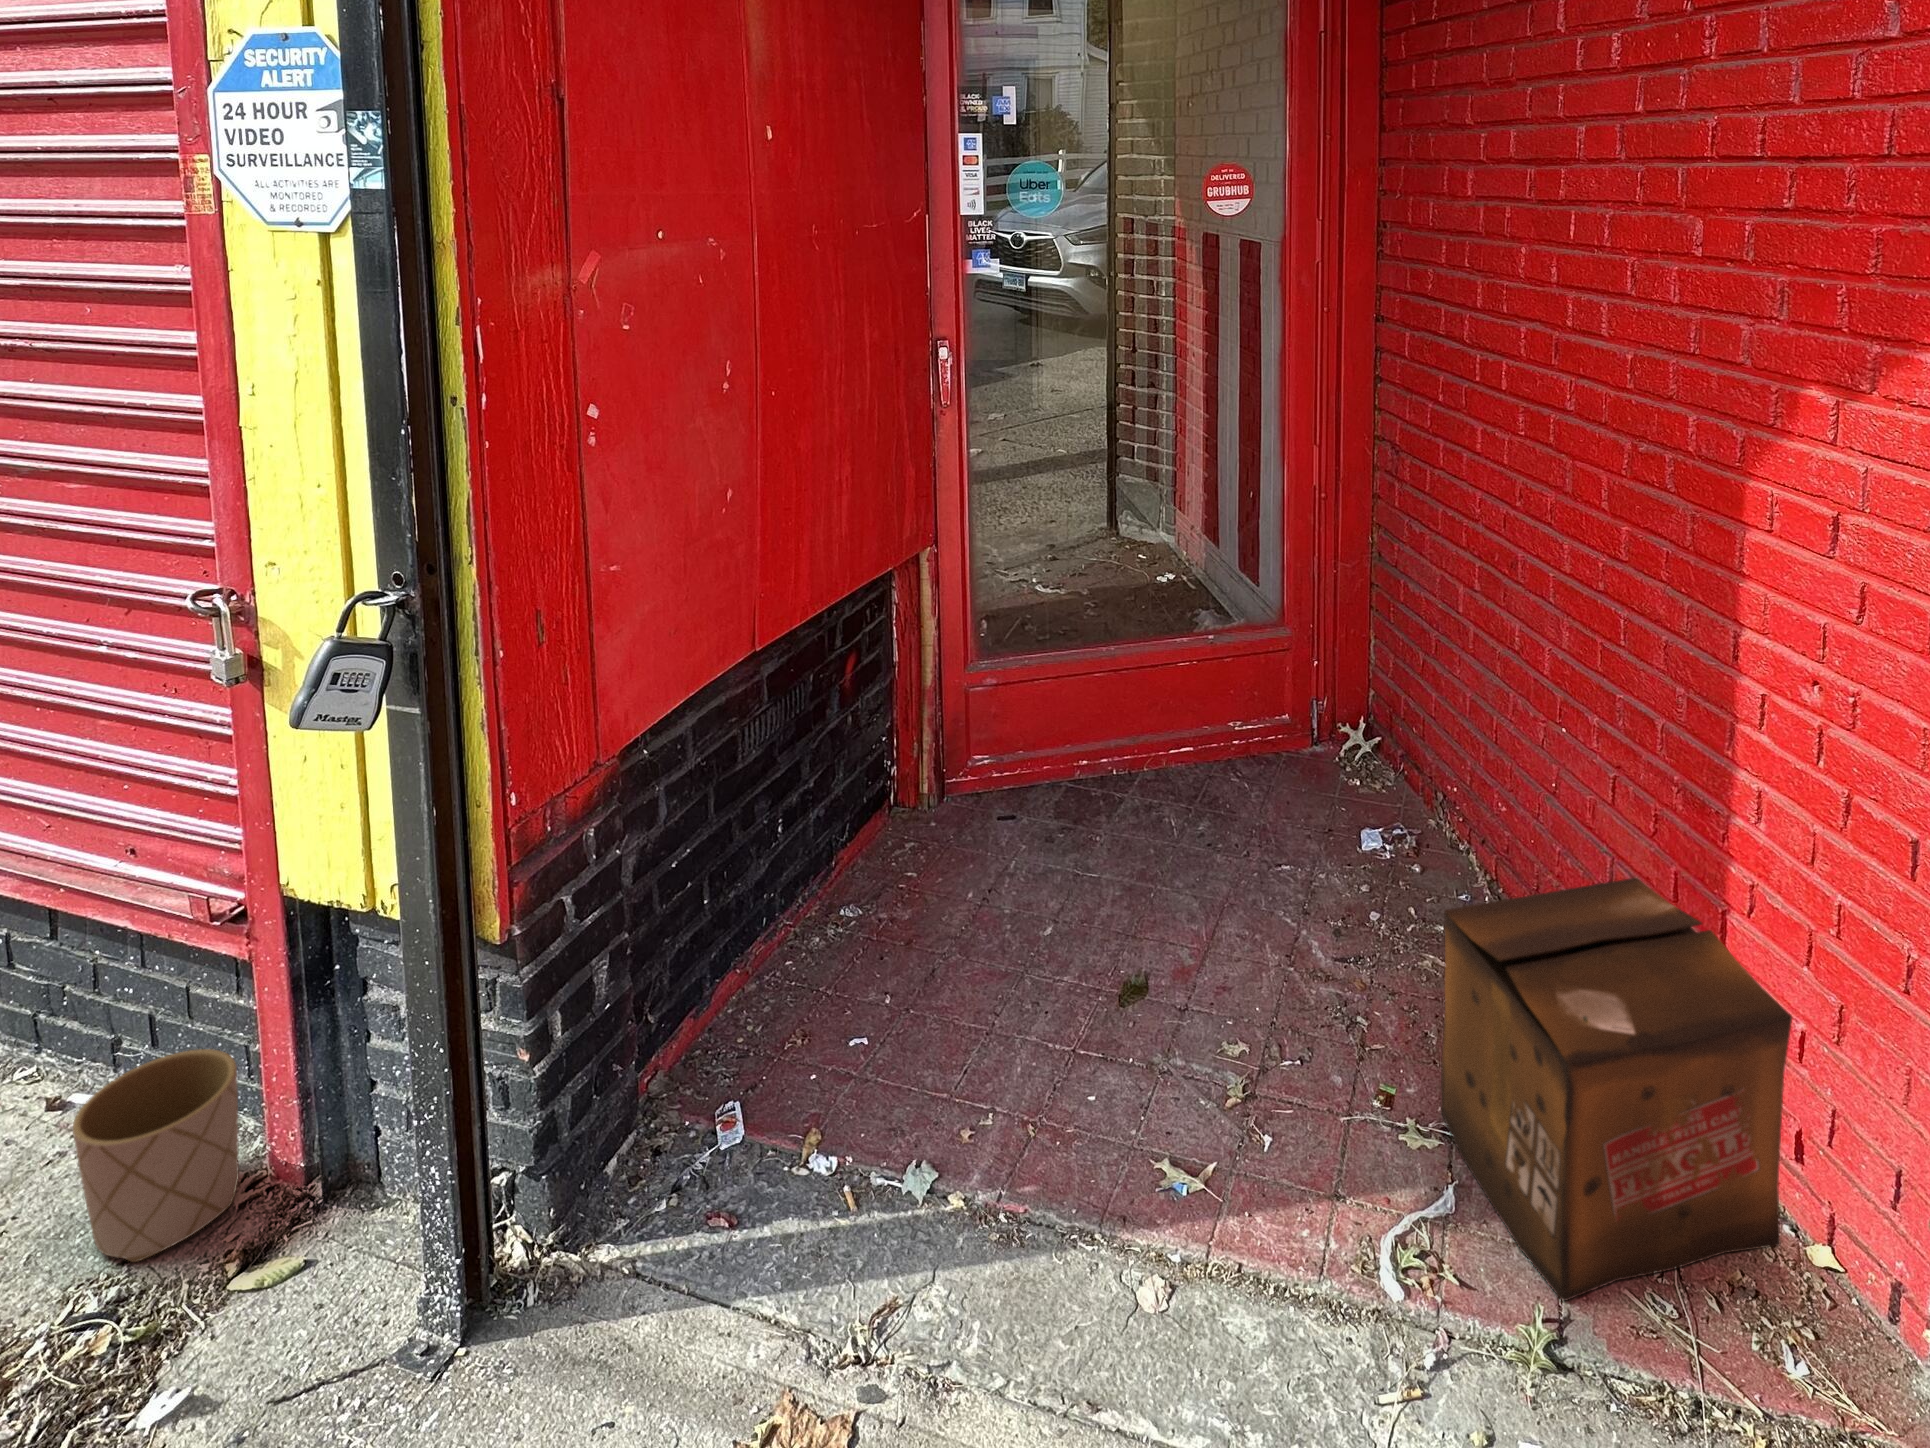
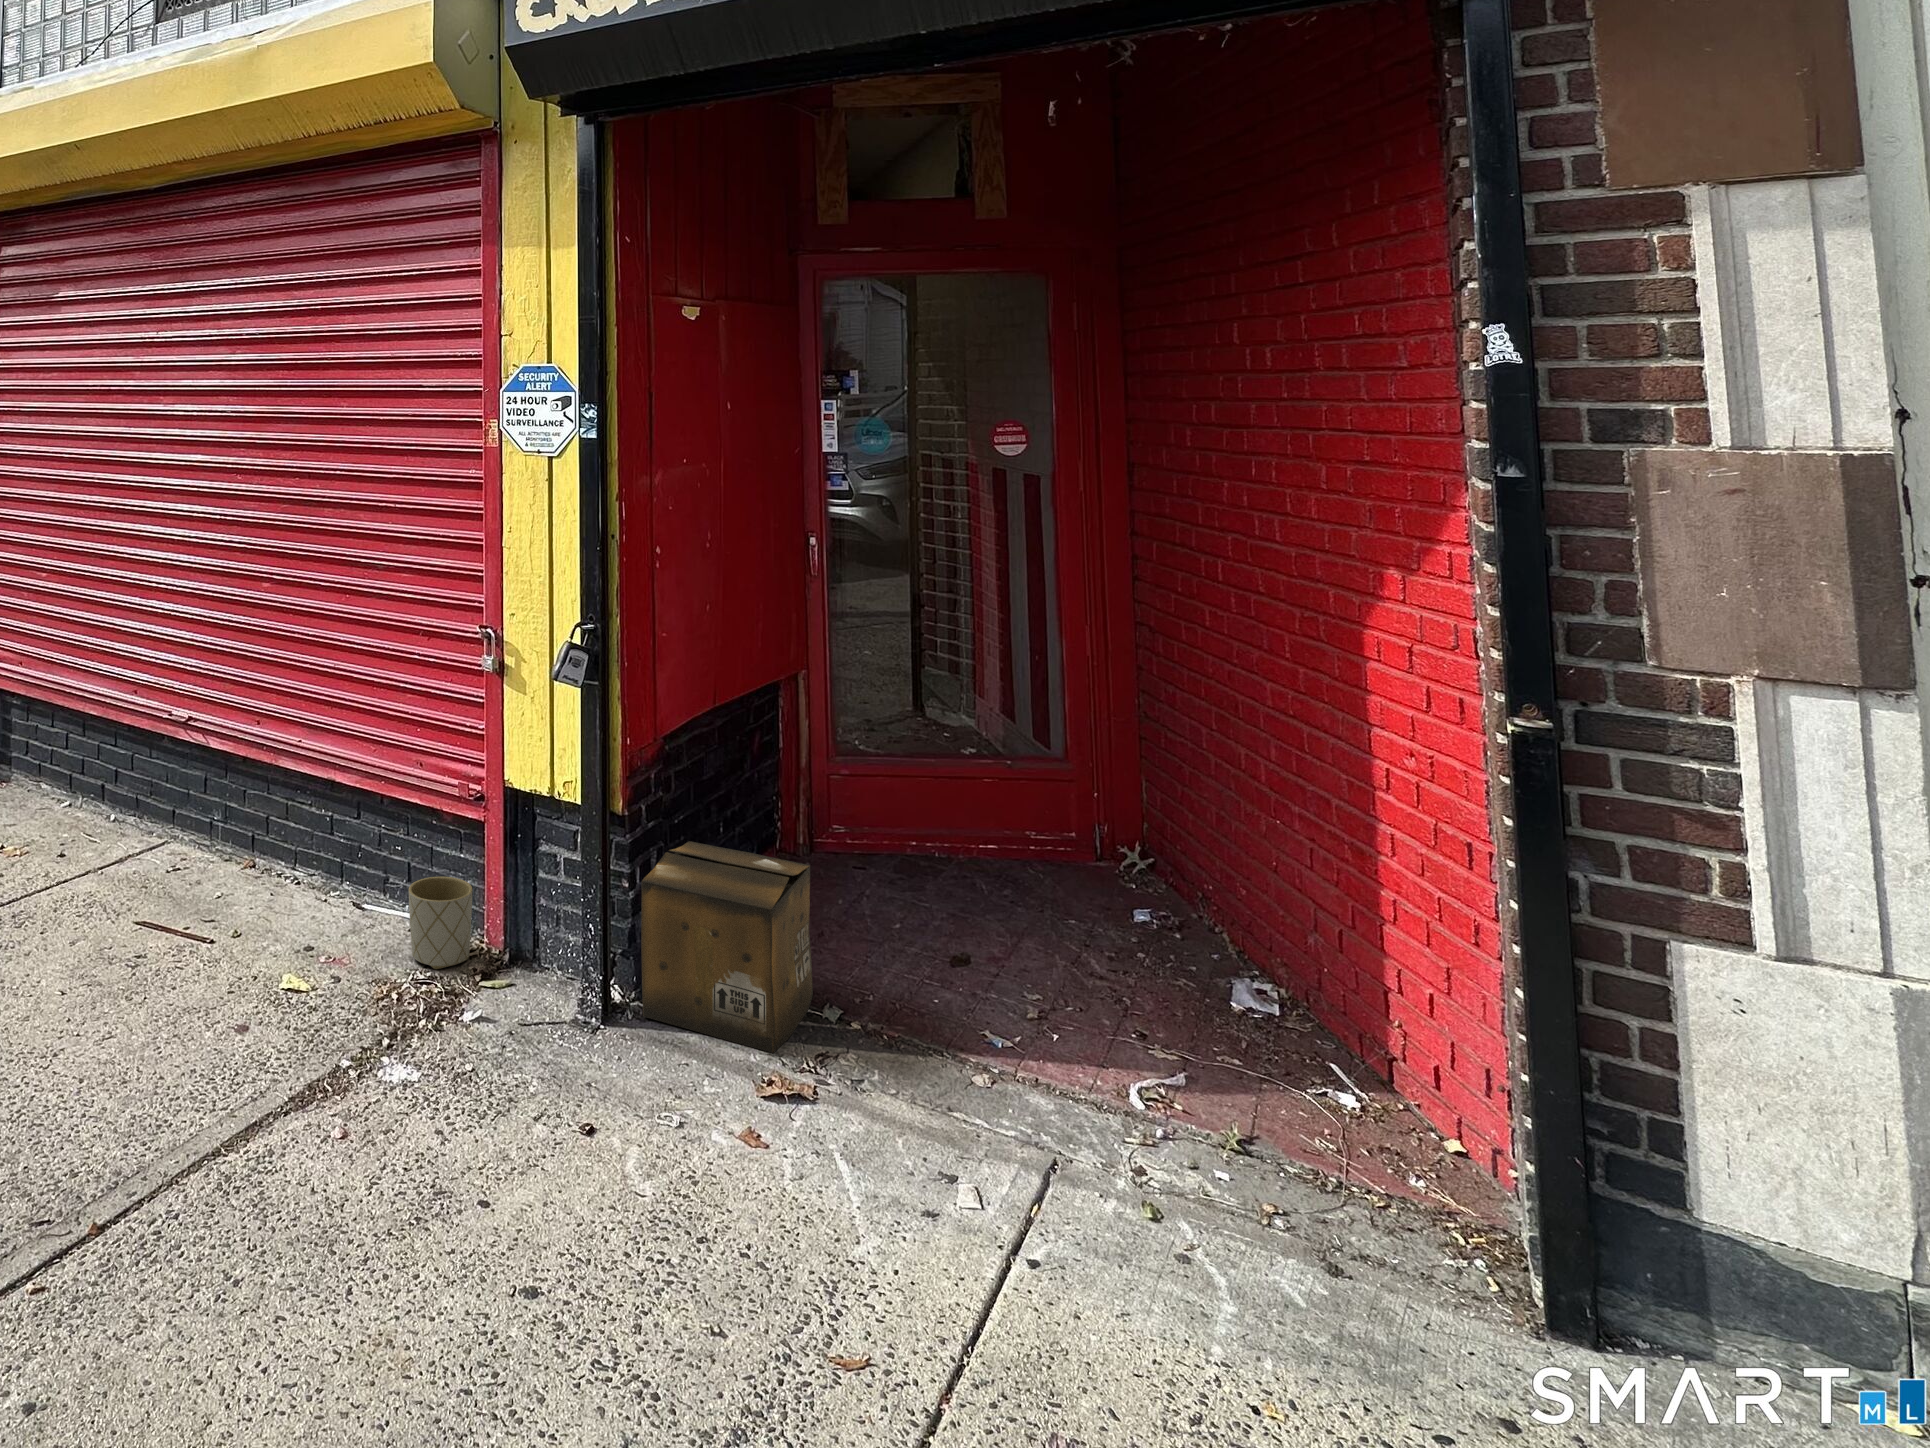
cardboard box: present [1440,878,1792,1301] -> present [641,841,813,1053]

